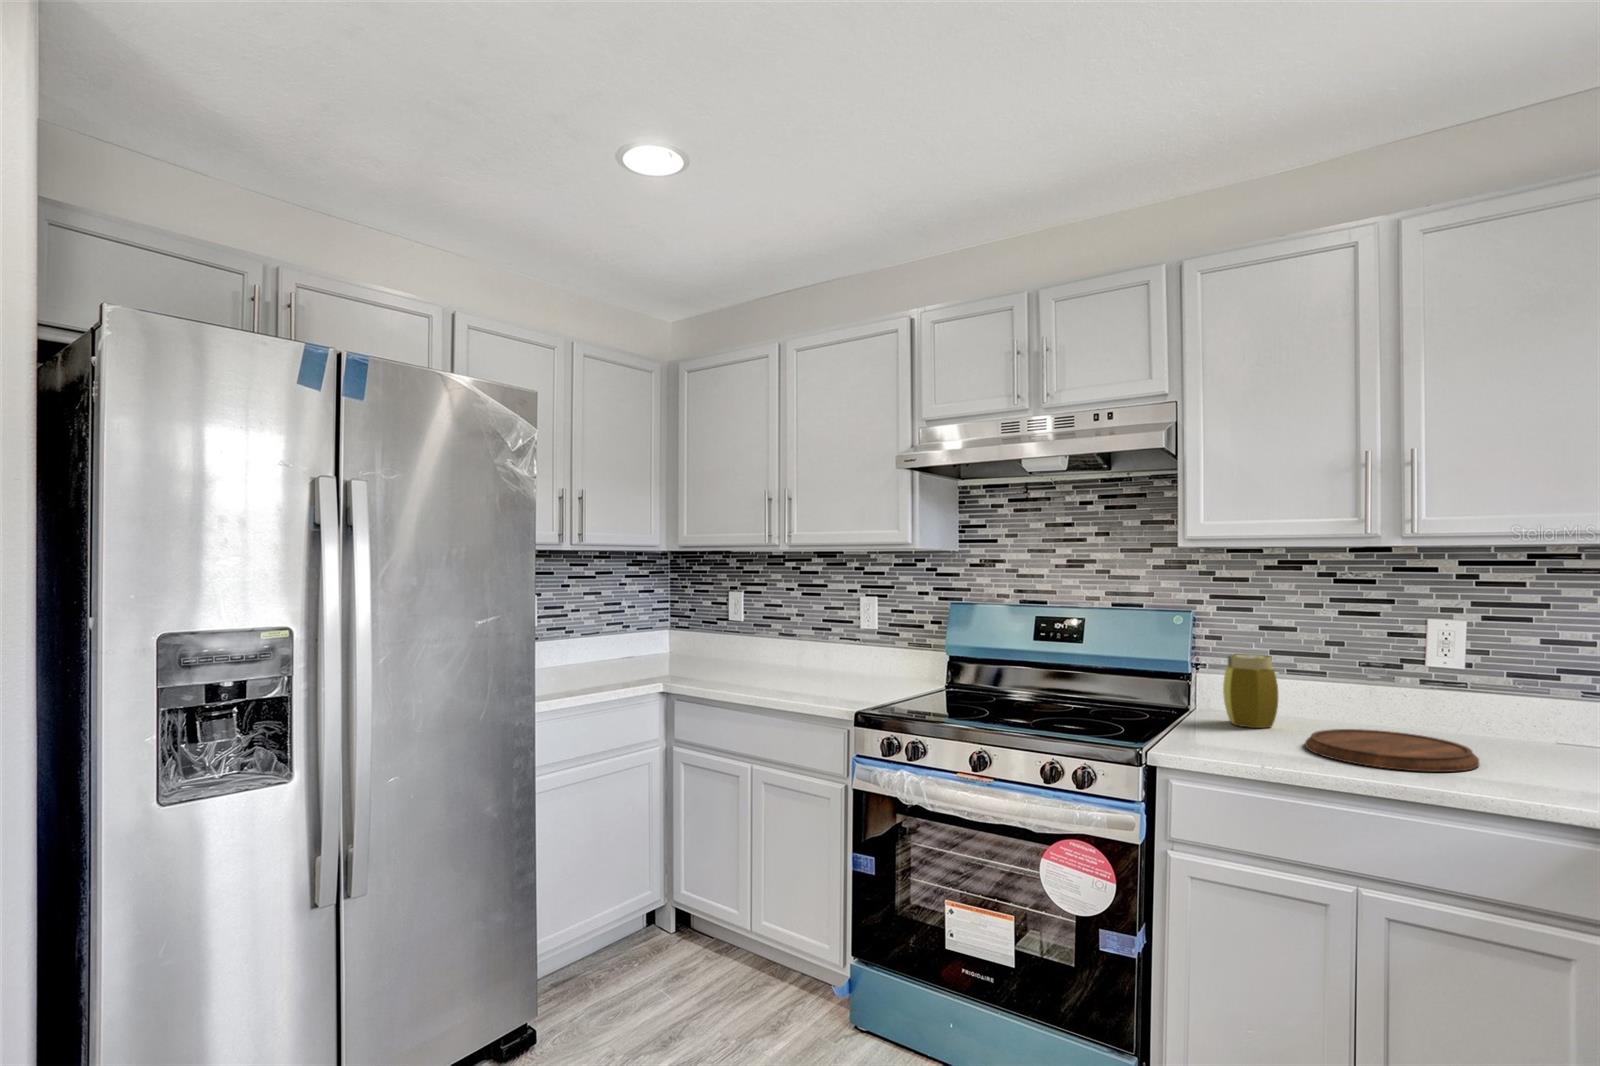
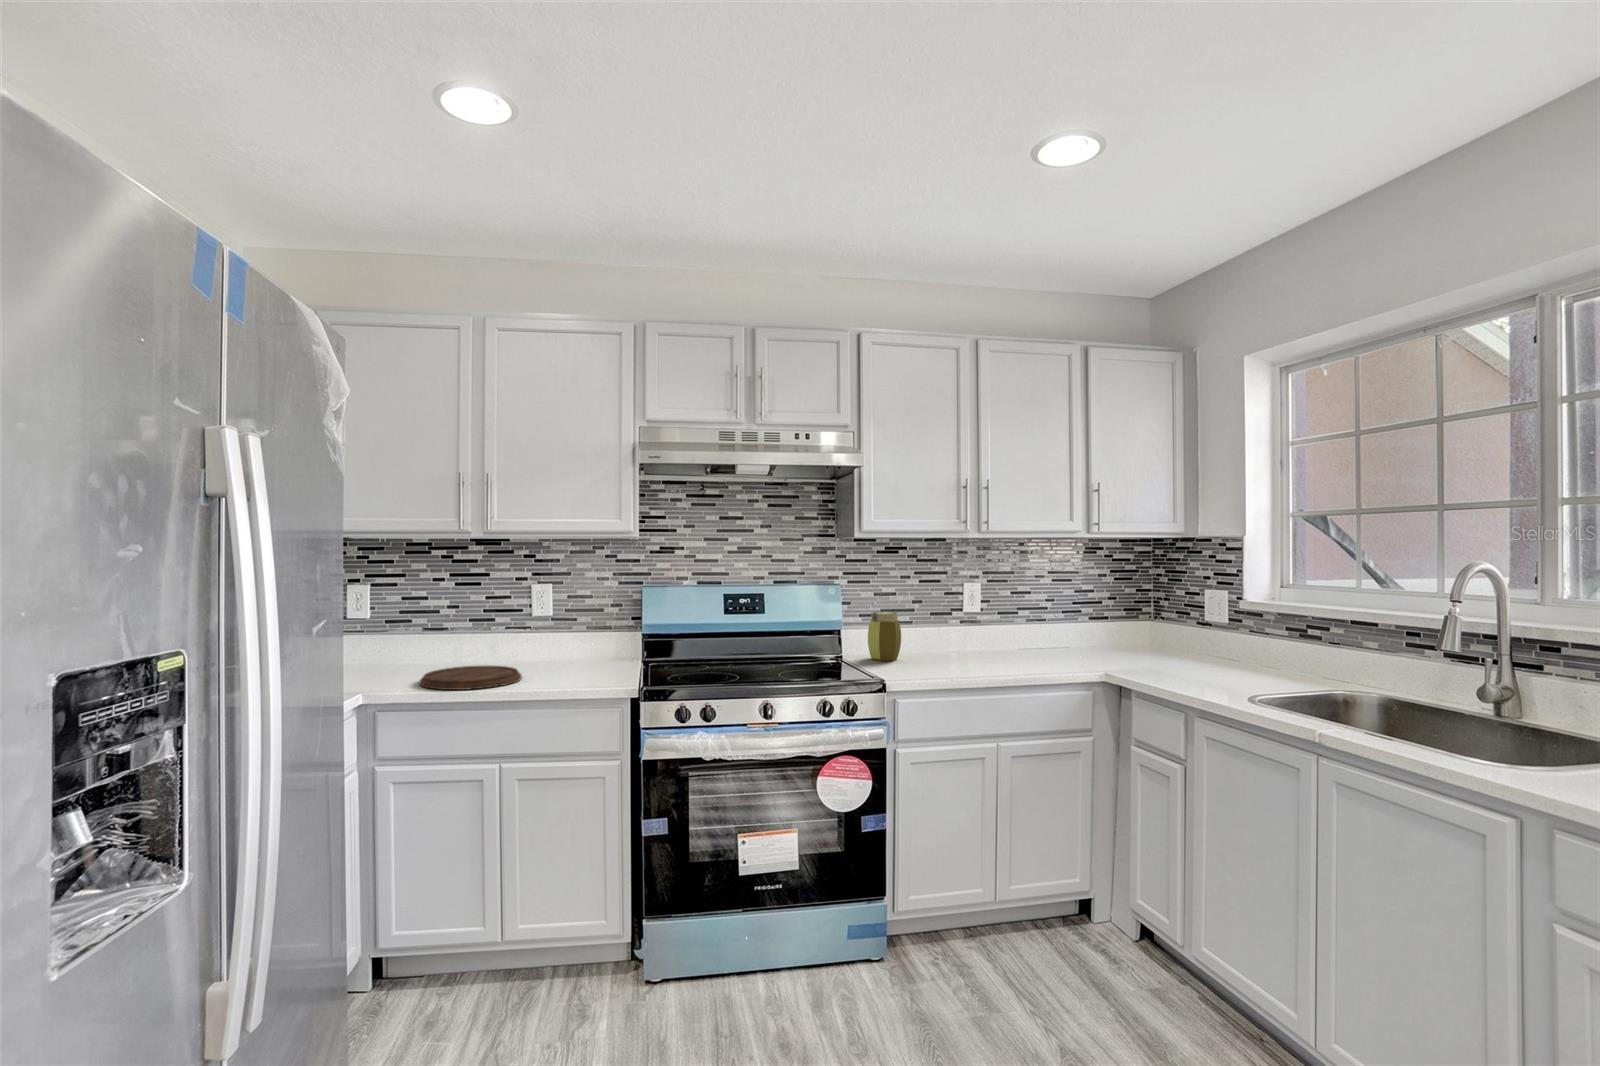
cutting board: present [1305,729,1479,772] -> present [420,665,522,690]

